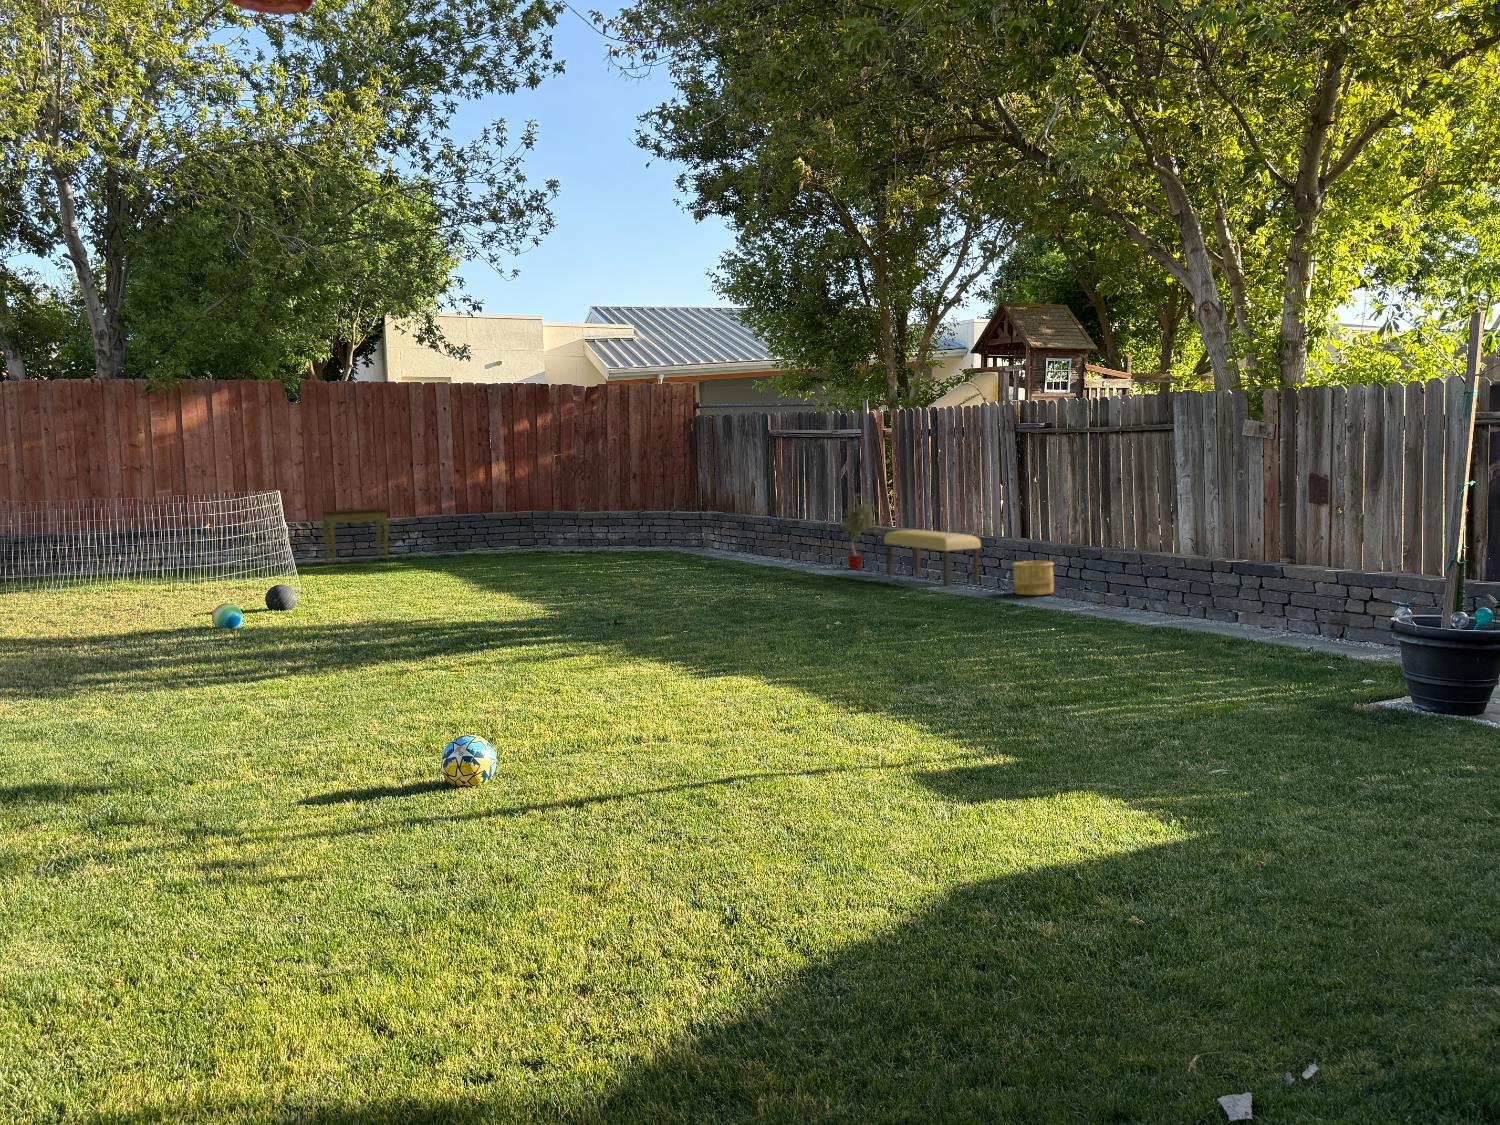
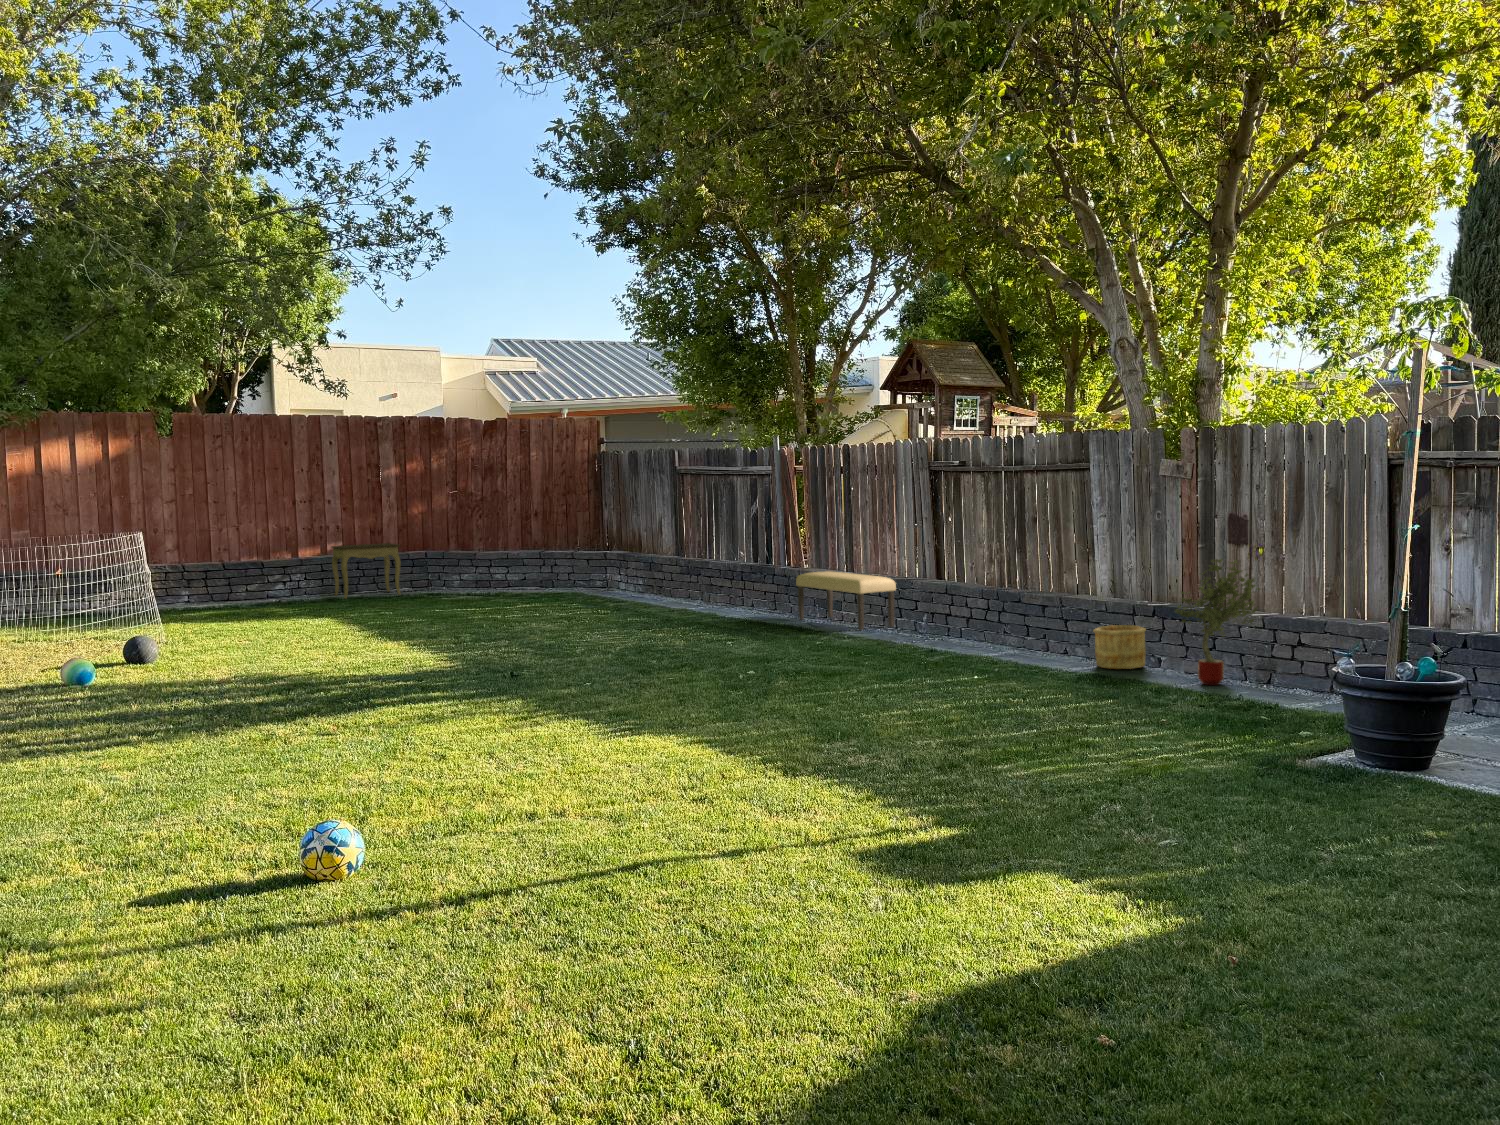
potted tree: present [840,494,880,570] -> present [1175,559,1260,685]
side table: present [322,508,389,563] -> present [331,543,401,599]
wooden bucket: present [1013,561,1054,595] -> present [1093,625,1146,669]

